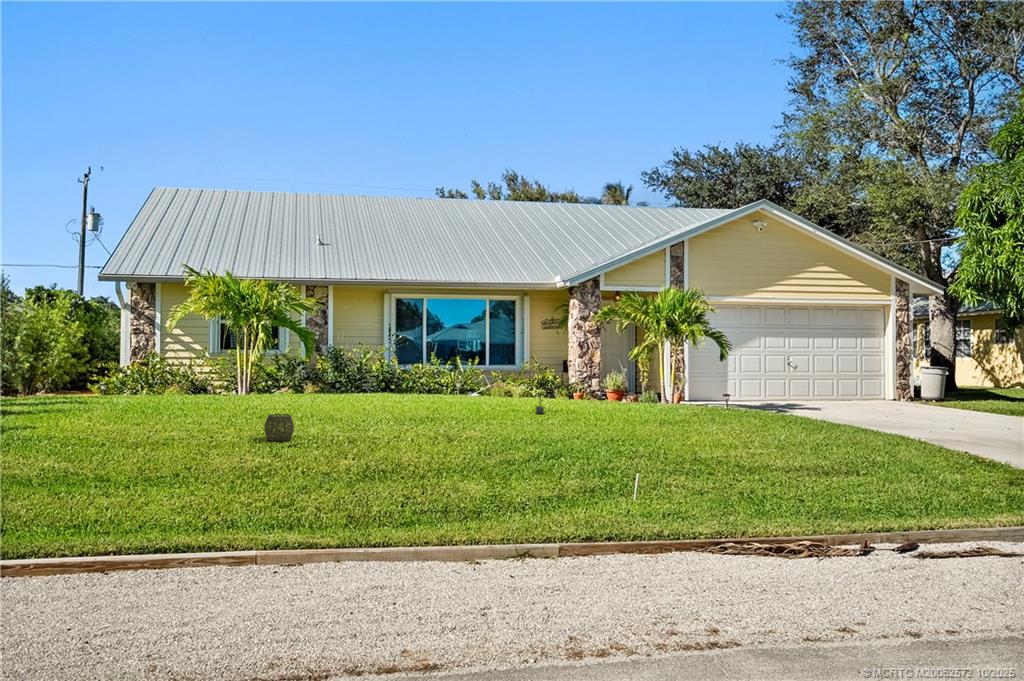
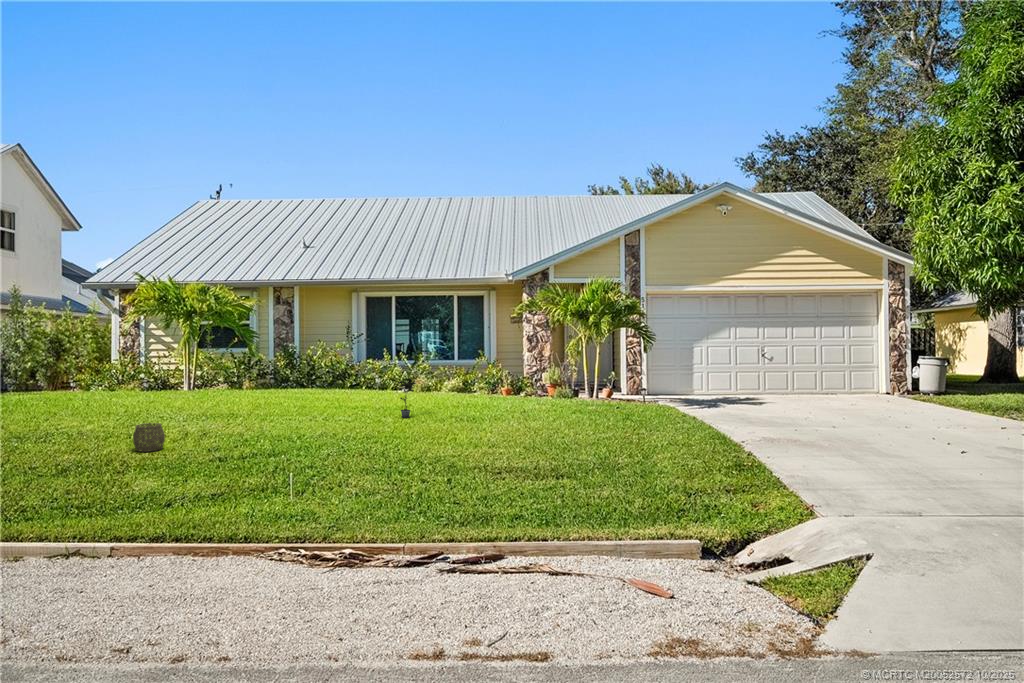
woven basket: present [264,414,294,441] -> present [133,423,165,452]

